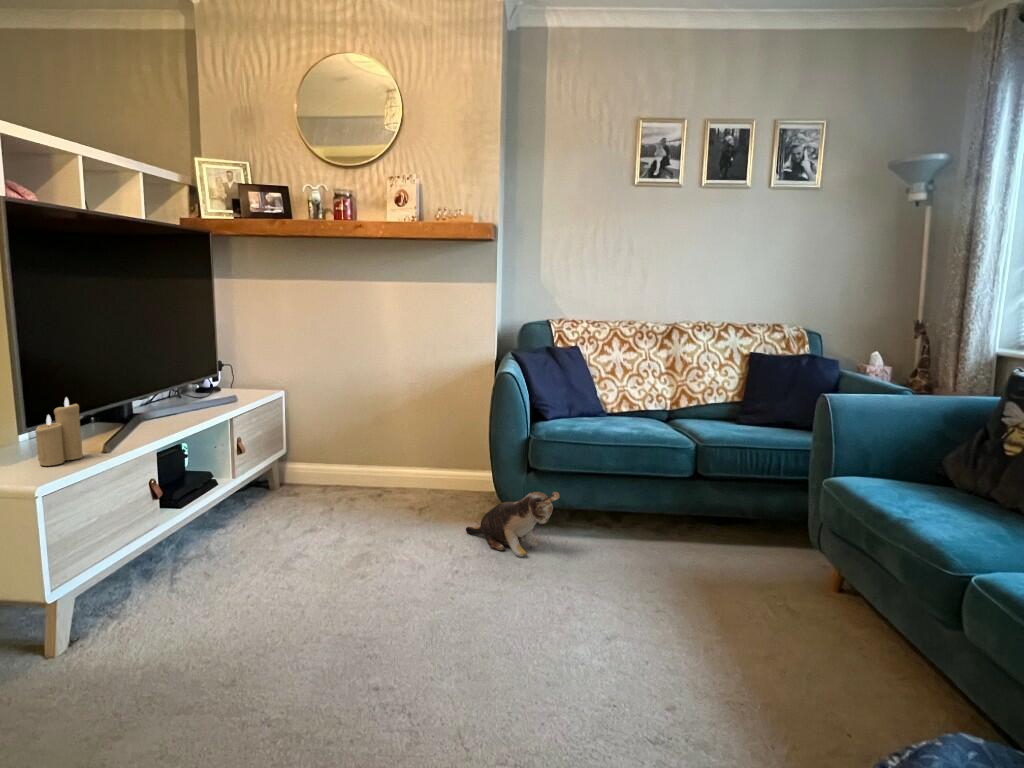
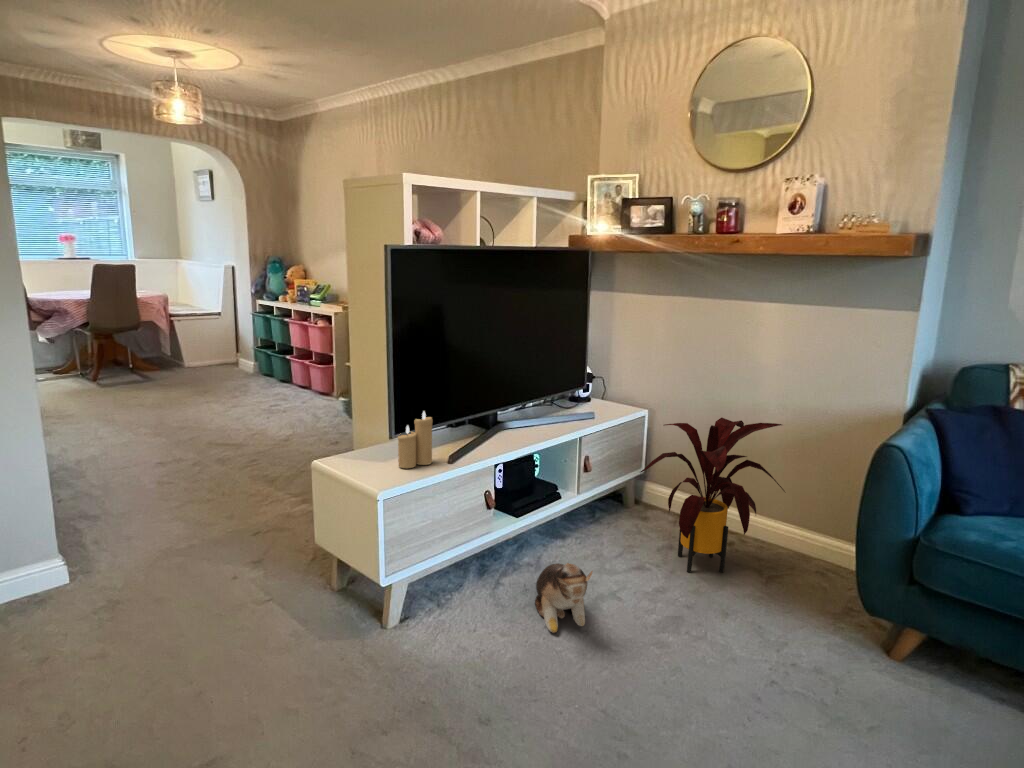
house plant: none [300,381,423,523] -> present [640,418,785,573]
plush toy: present [466,492,559,557] -> present [535,563,592,633]

